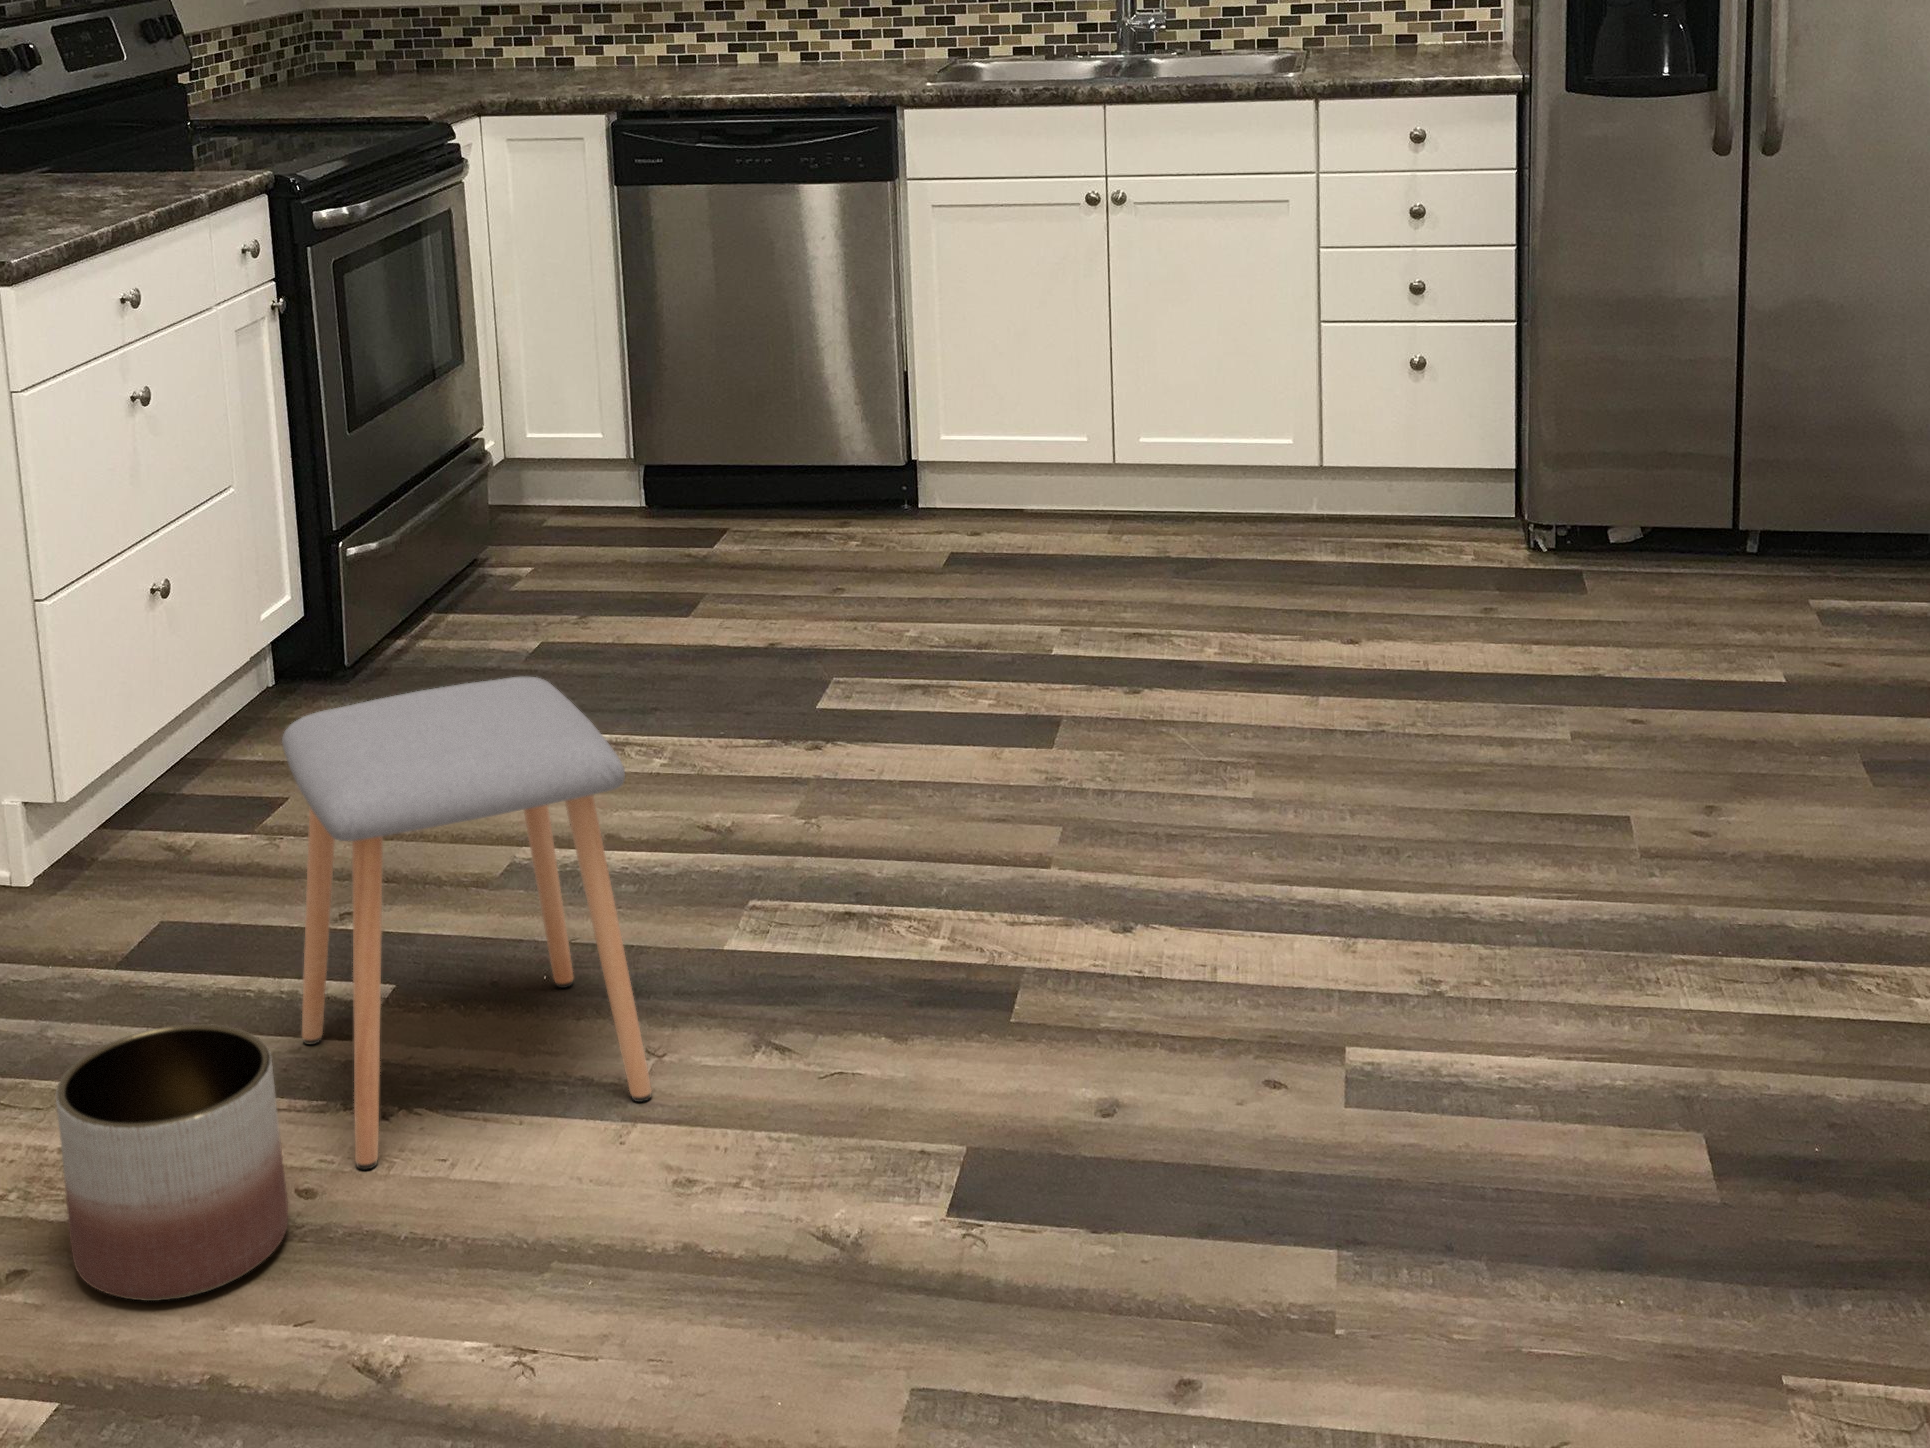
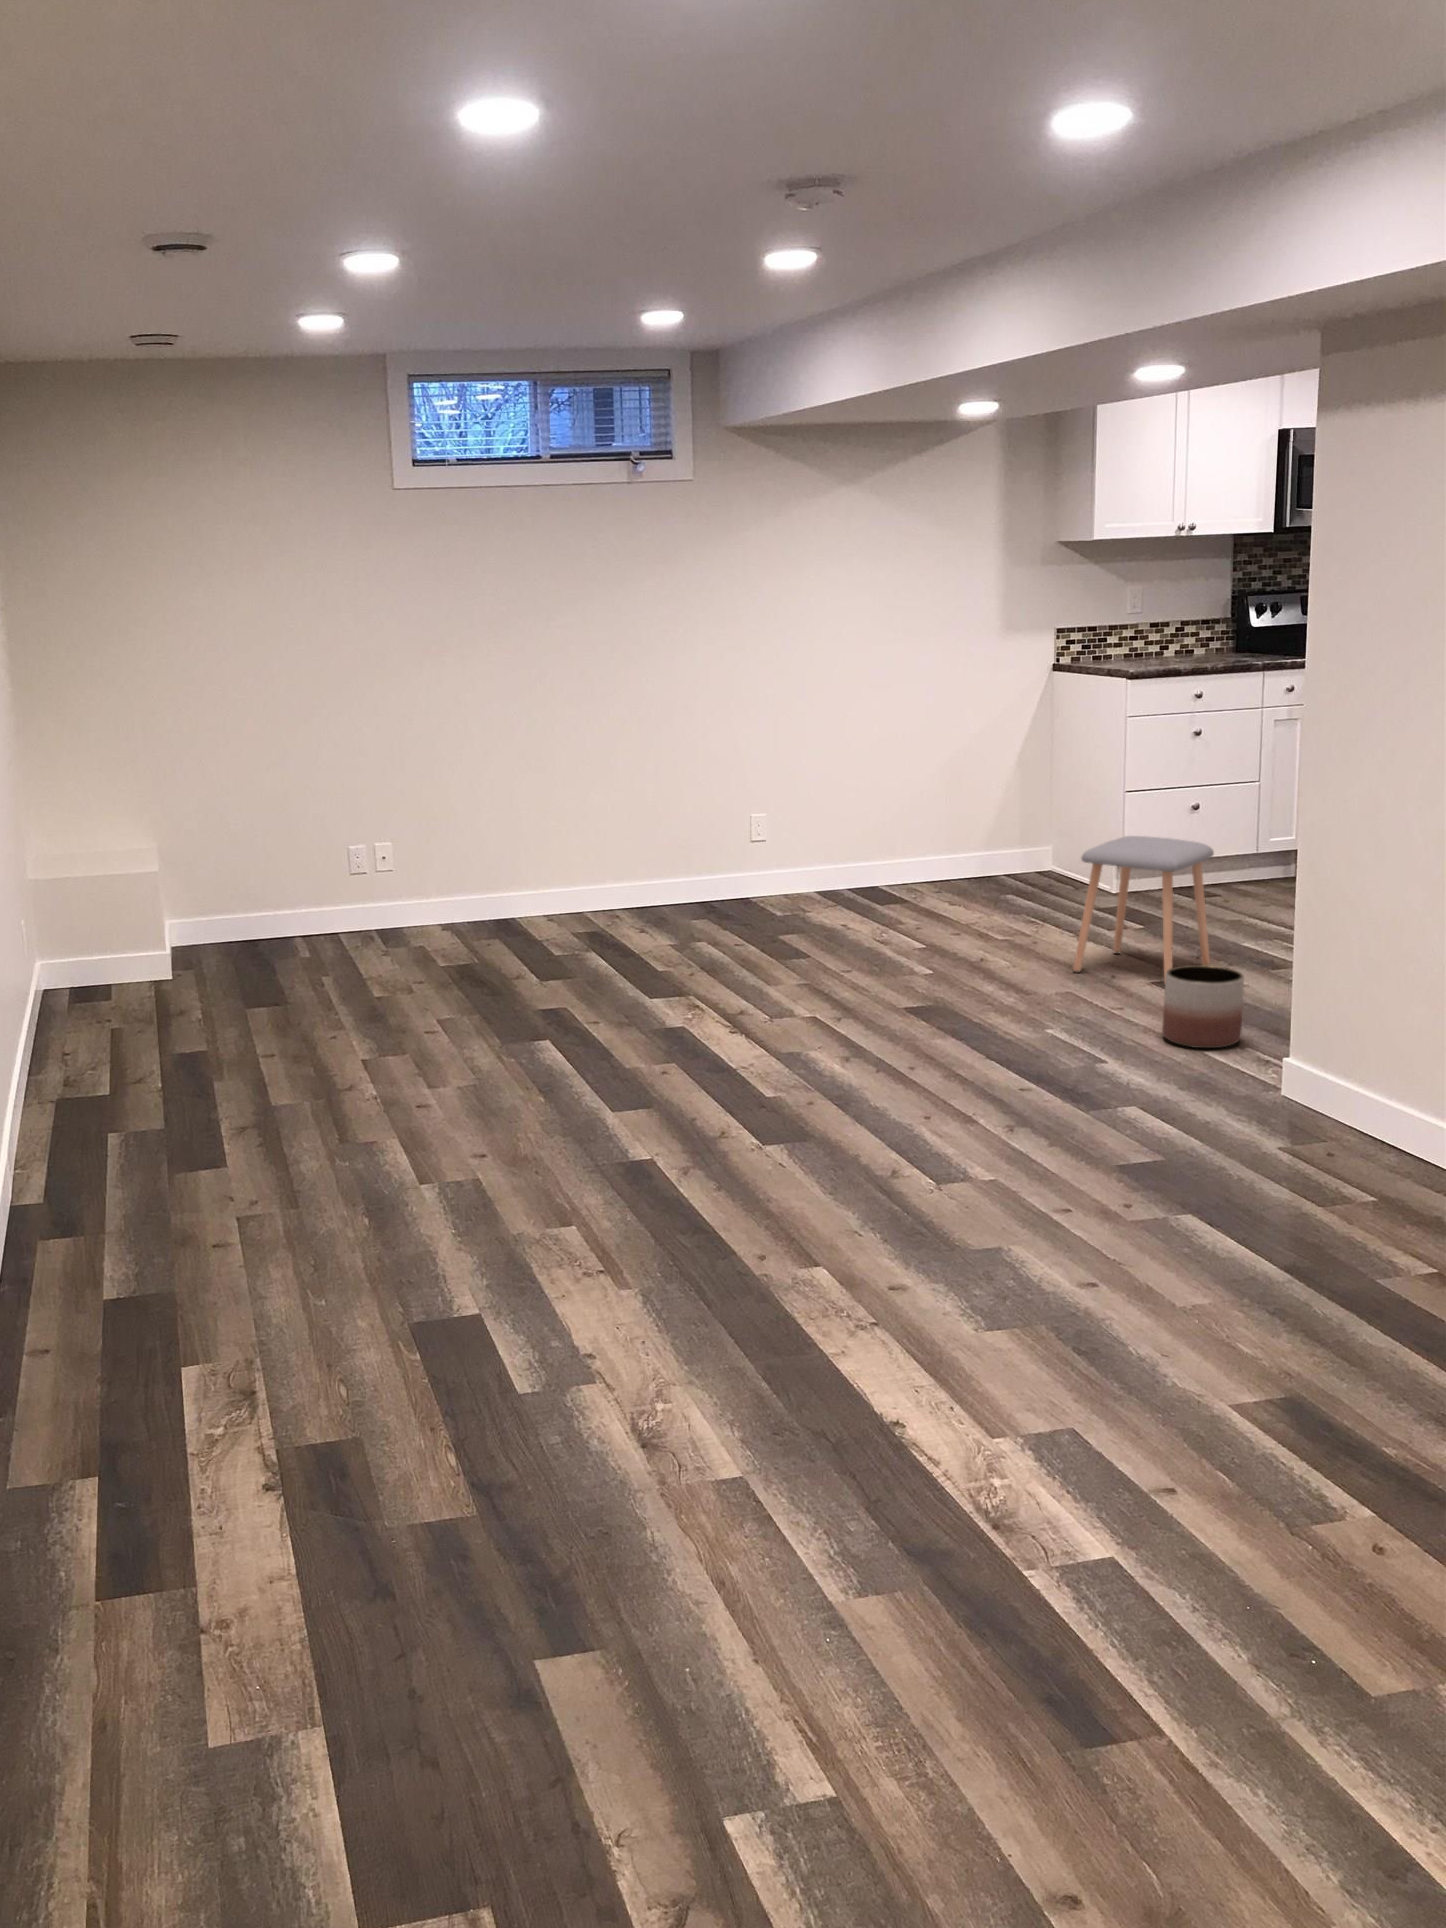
planter: present [56,1024,288,1301] -> present [1162,965,1244,1048]

